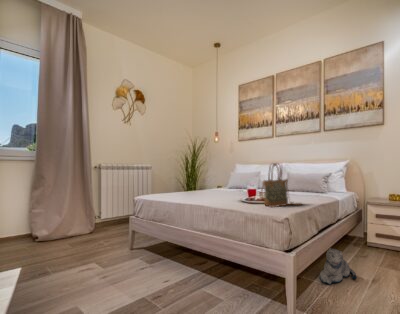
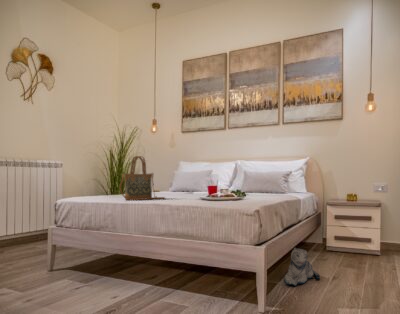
handbag: present [262,163,302,207] -> present [120,156,164,200]

